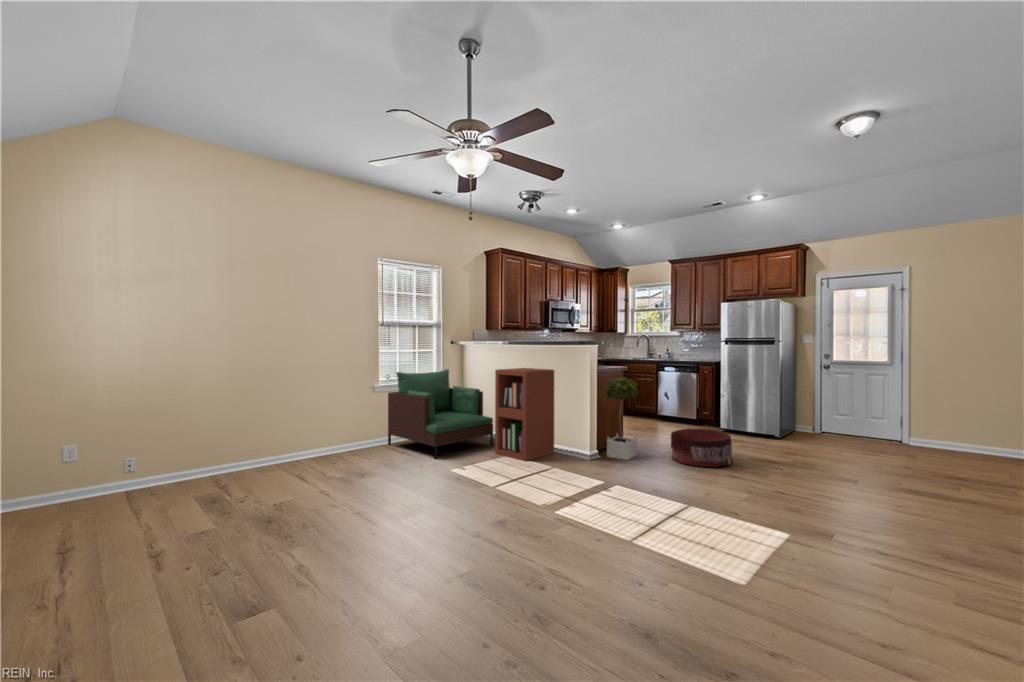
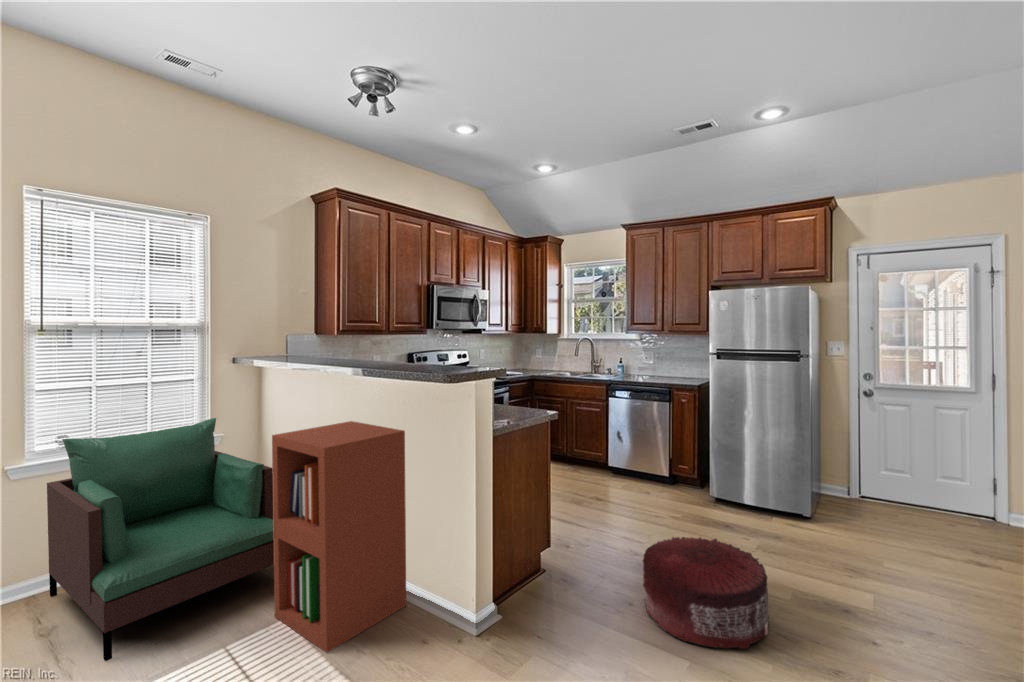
potted tree: present [603,377,638,460] -> none [504,449,577,628]

